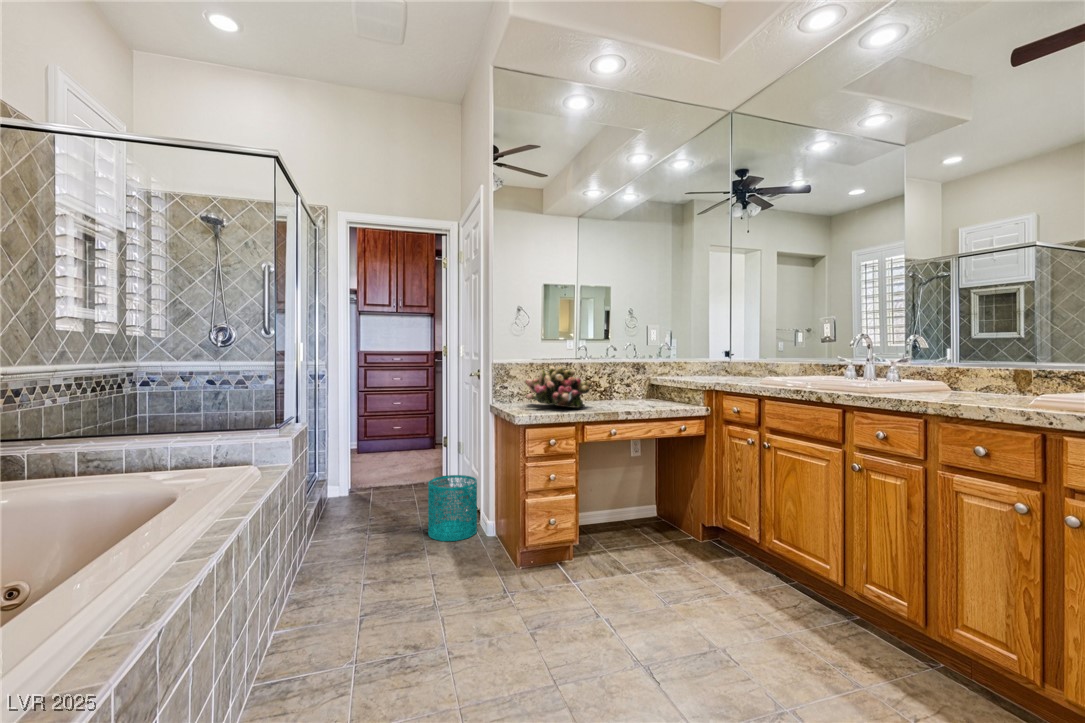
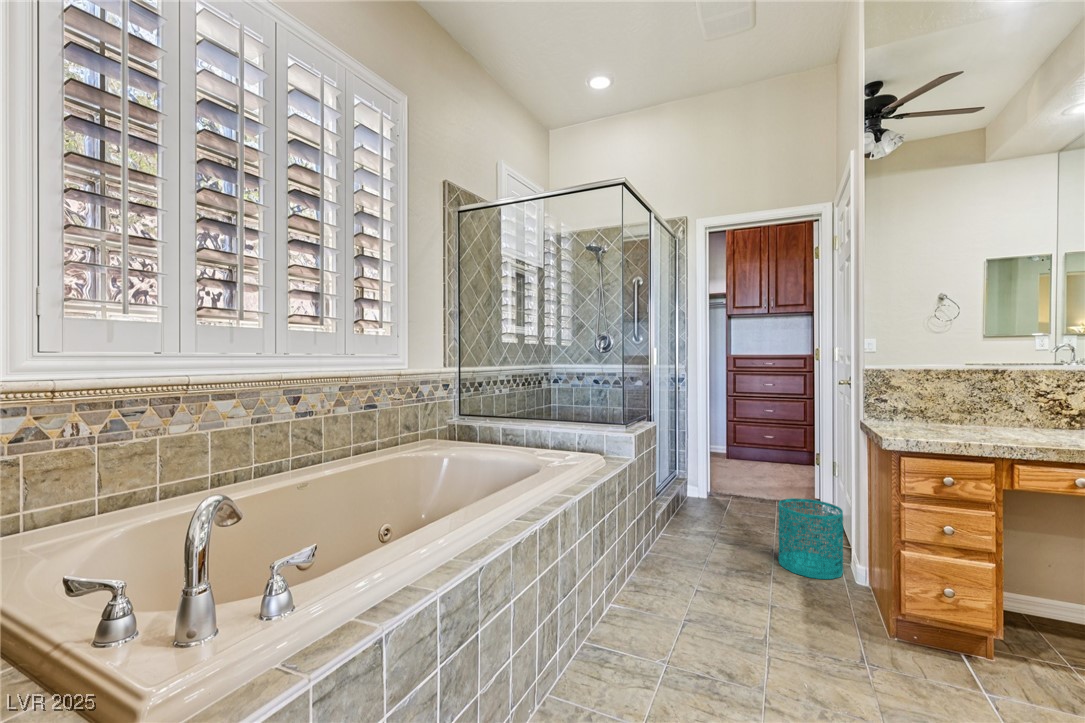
flower arrangement: present [526,366,592,408] -> none [907,373,1040,438]

